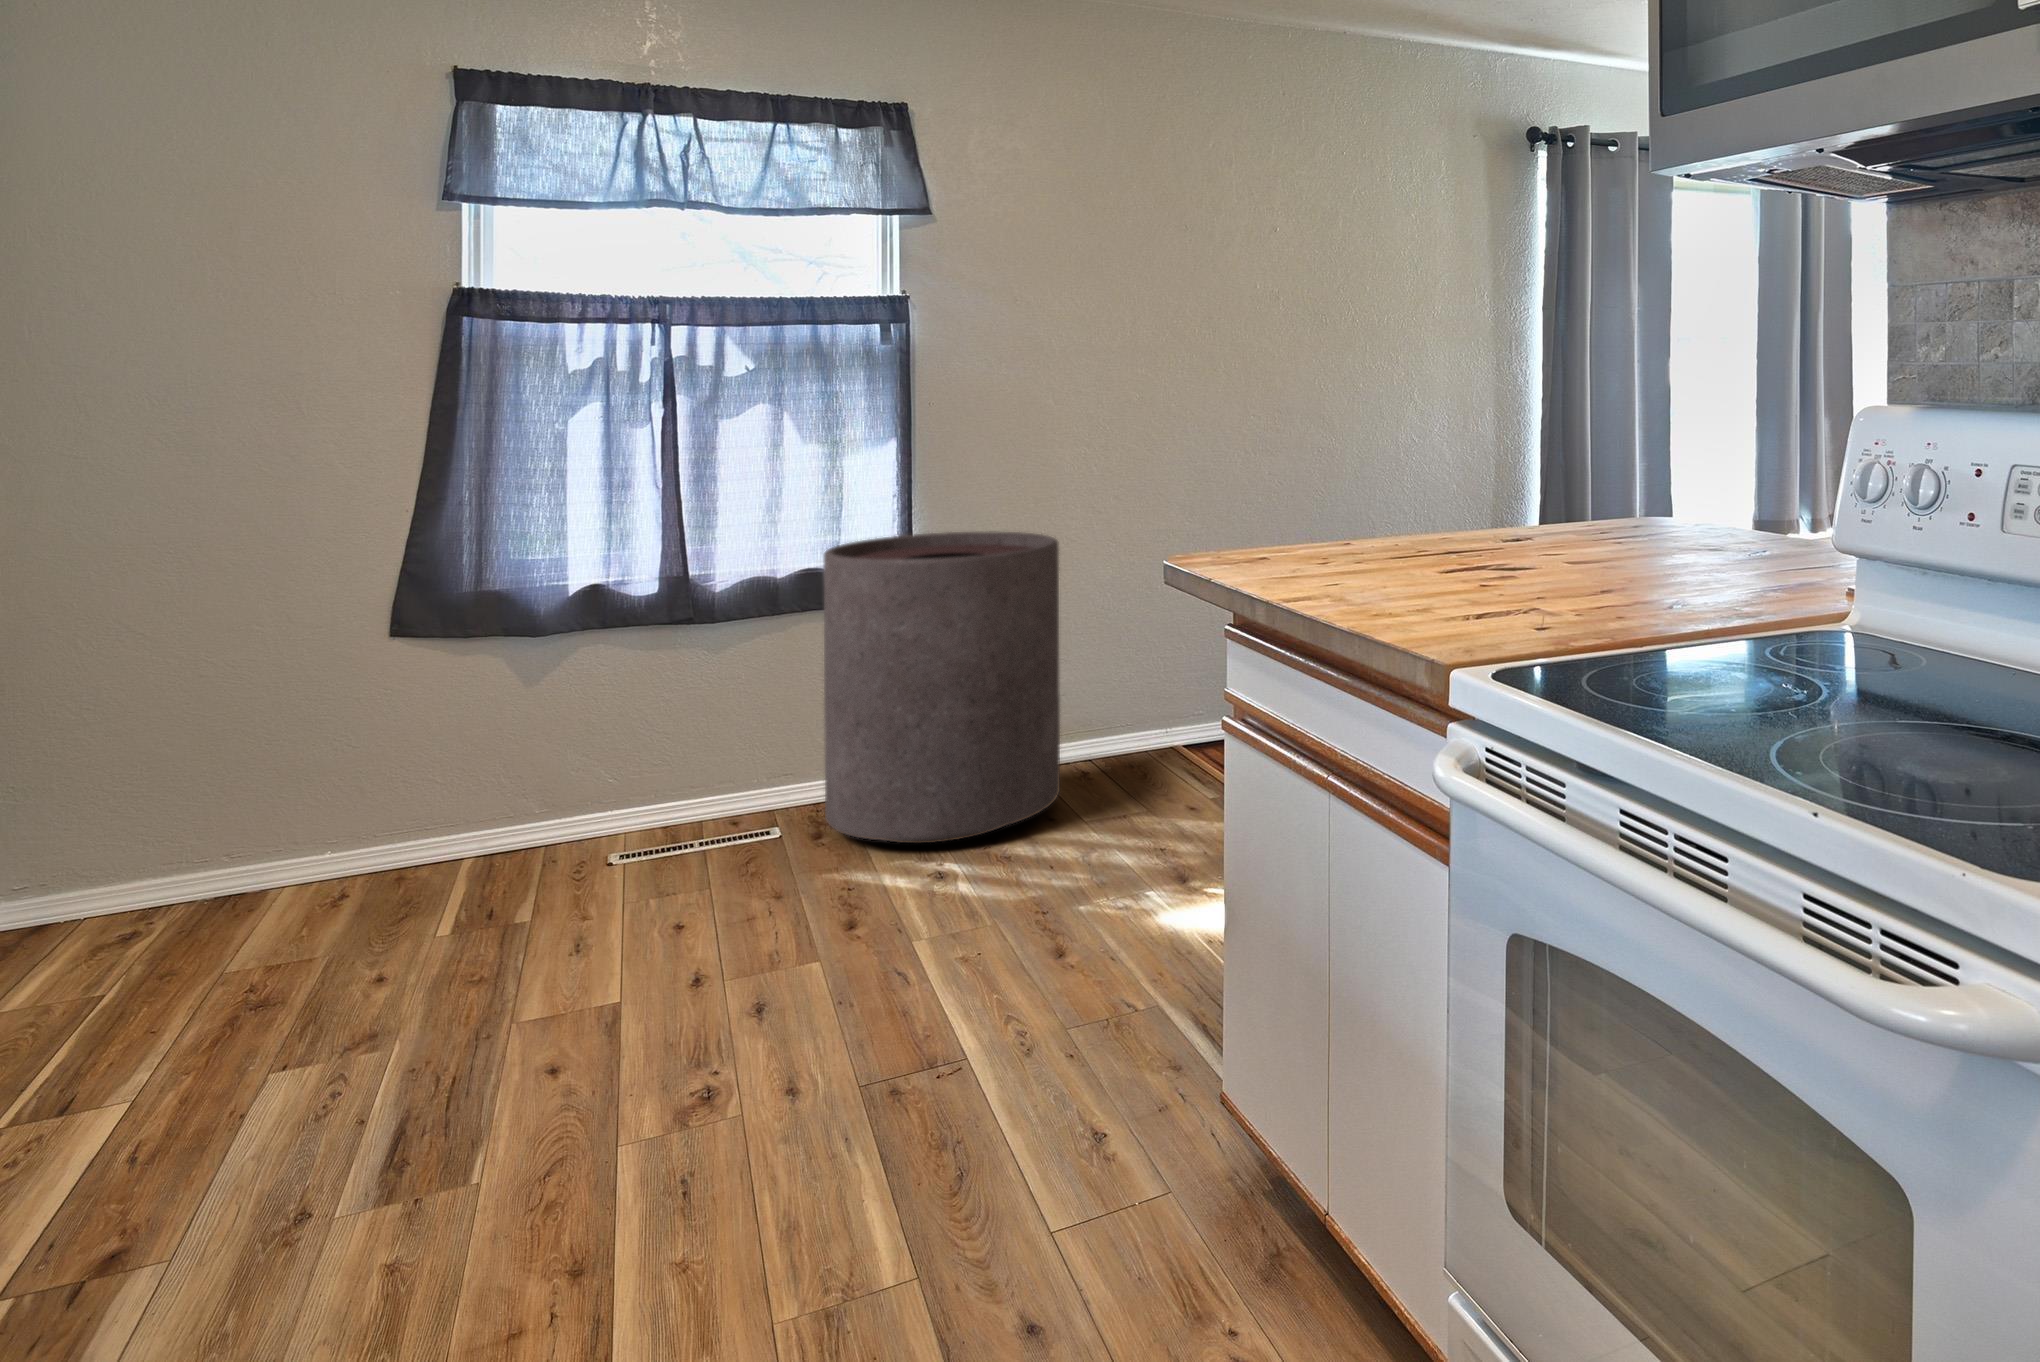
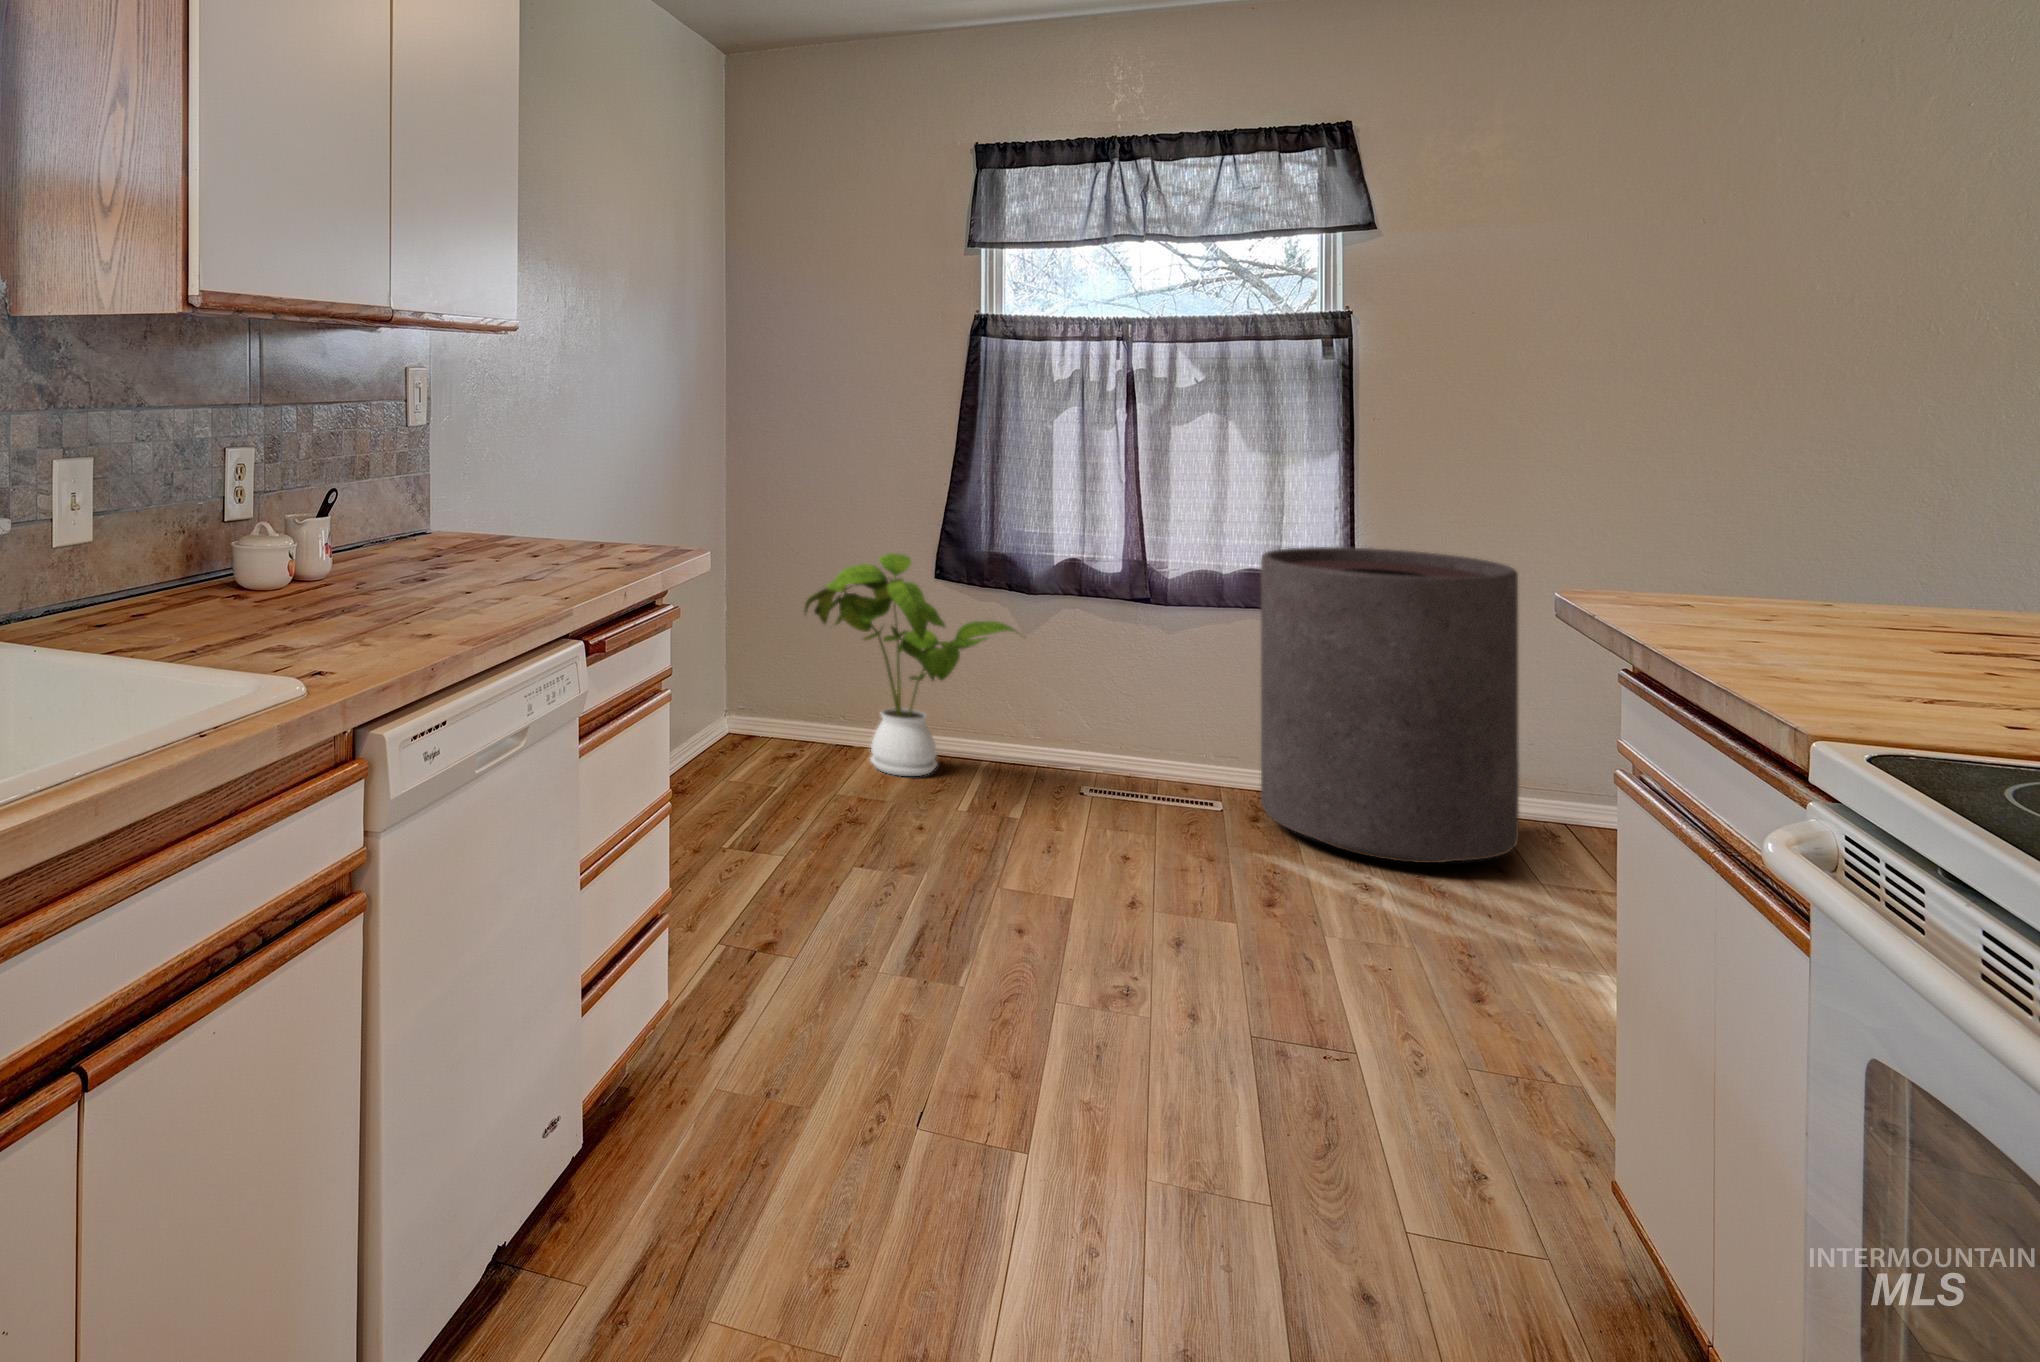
house plant: none [153,611,535,918] -> present [804,553,1016,776]

